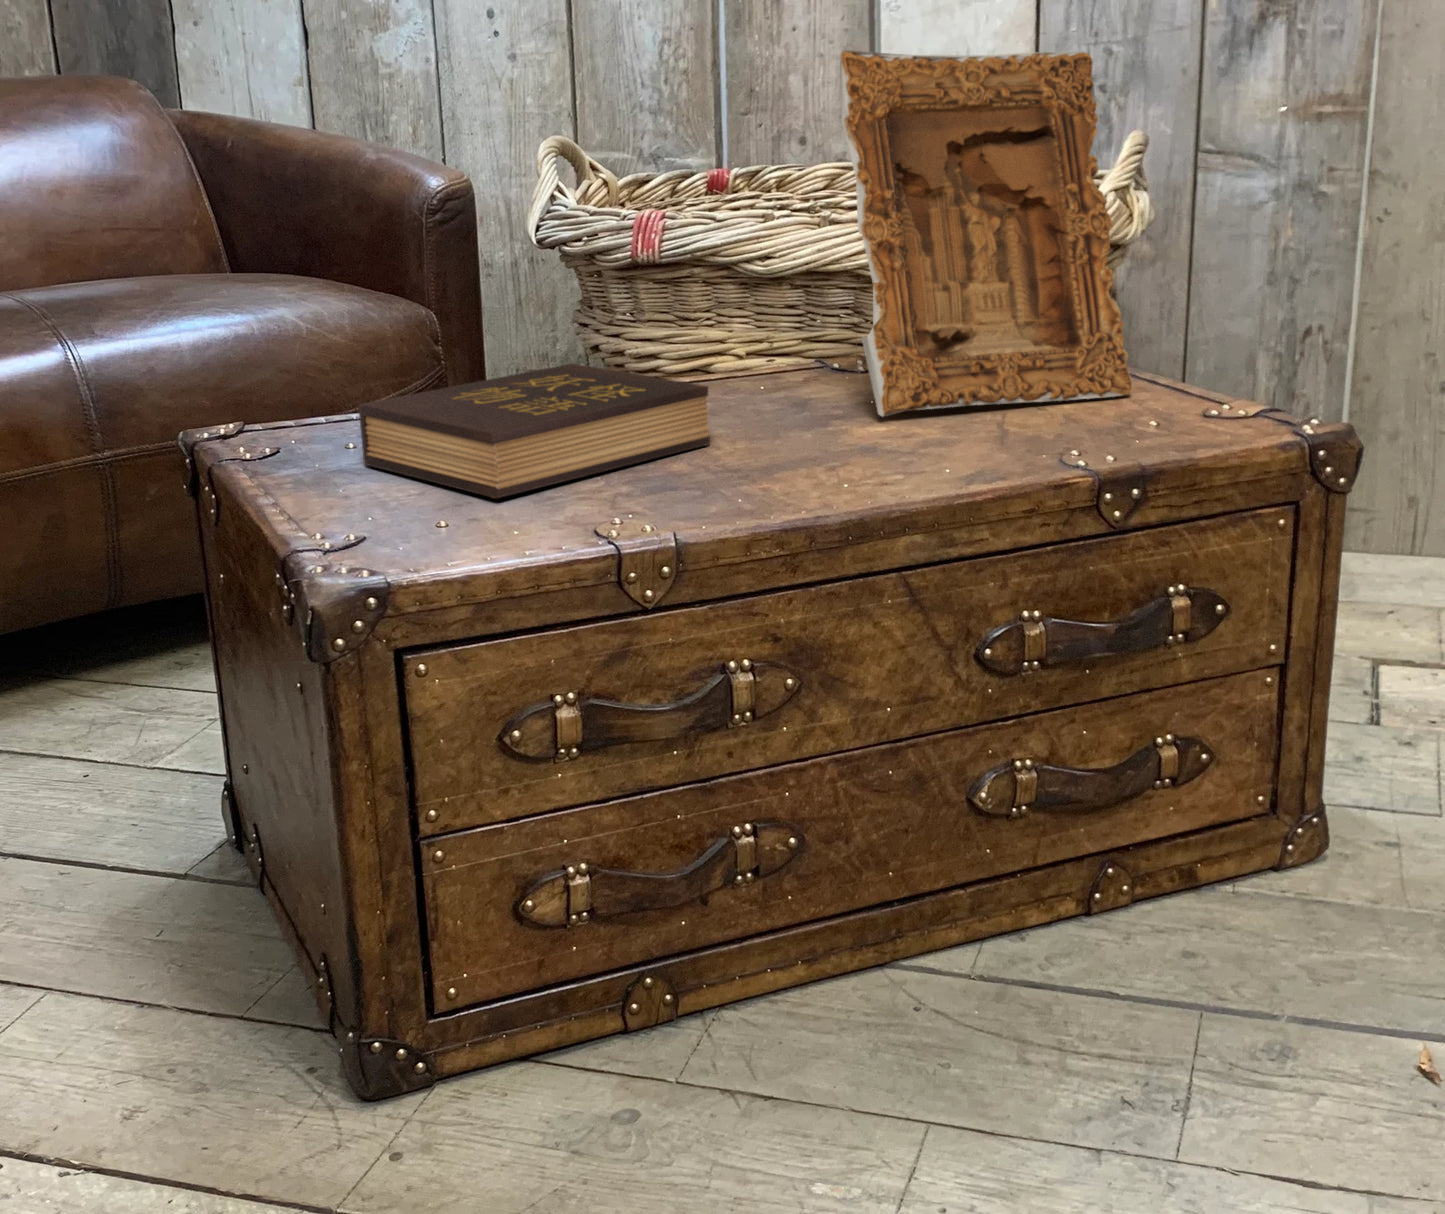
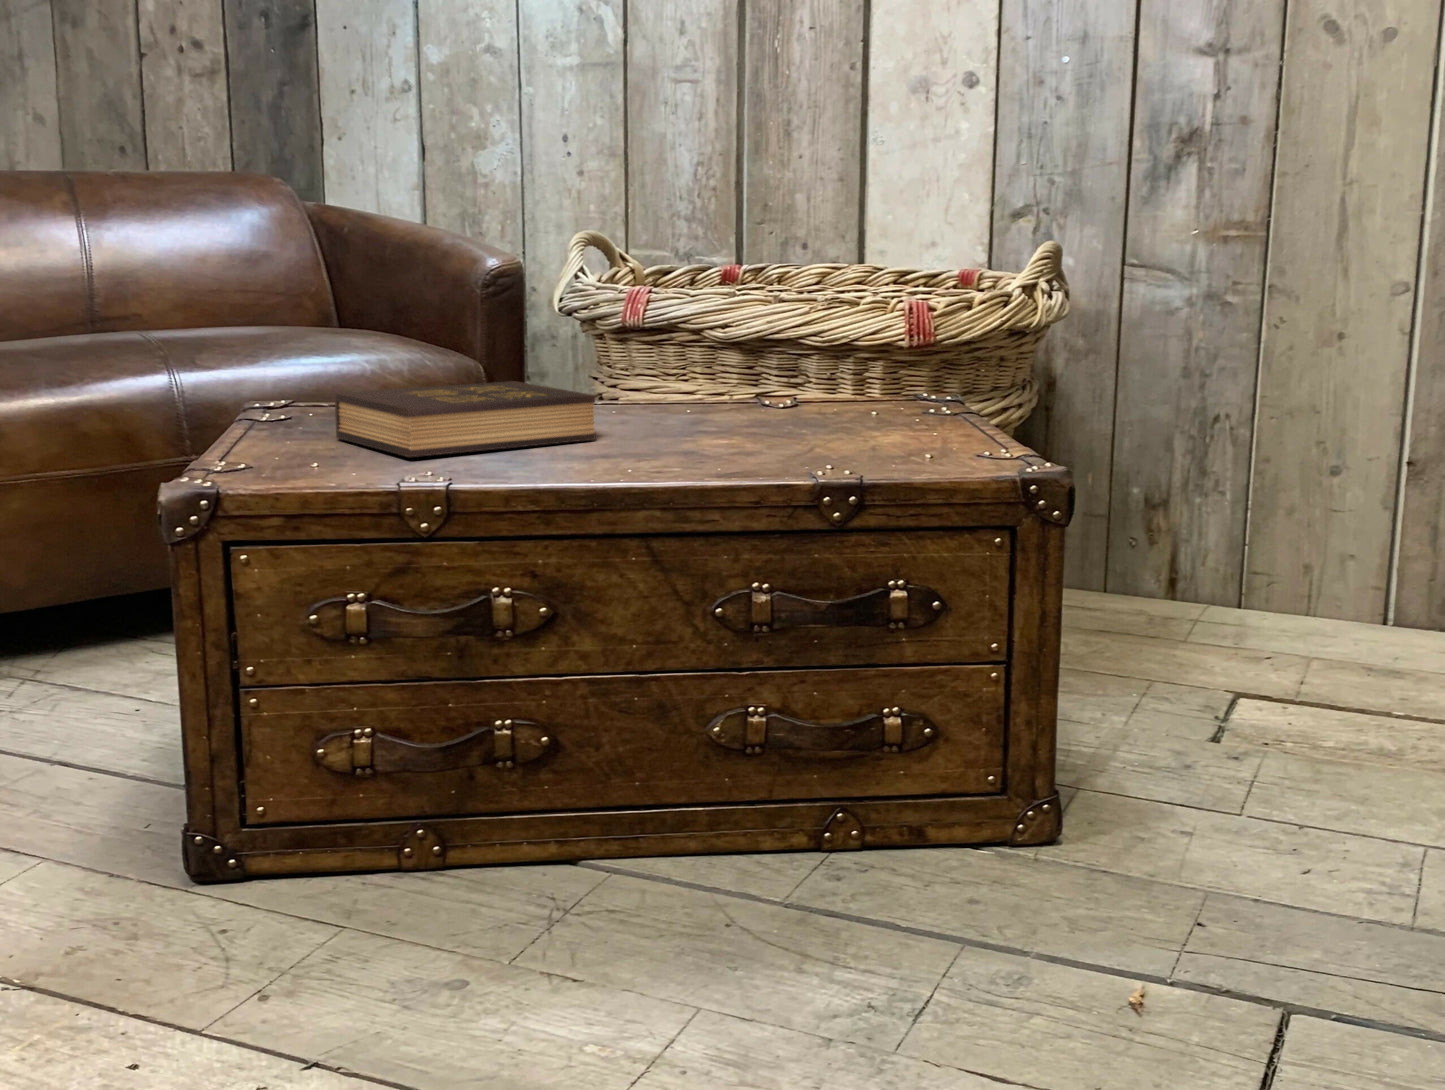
picture frame: present [840,50,1132,417] -> none [725,155,951,431]

